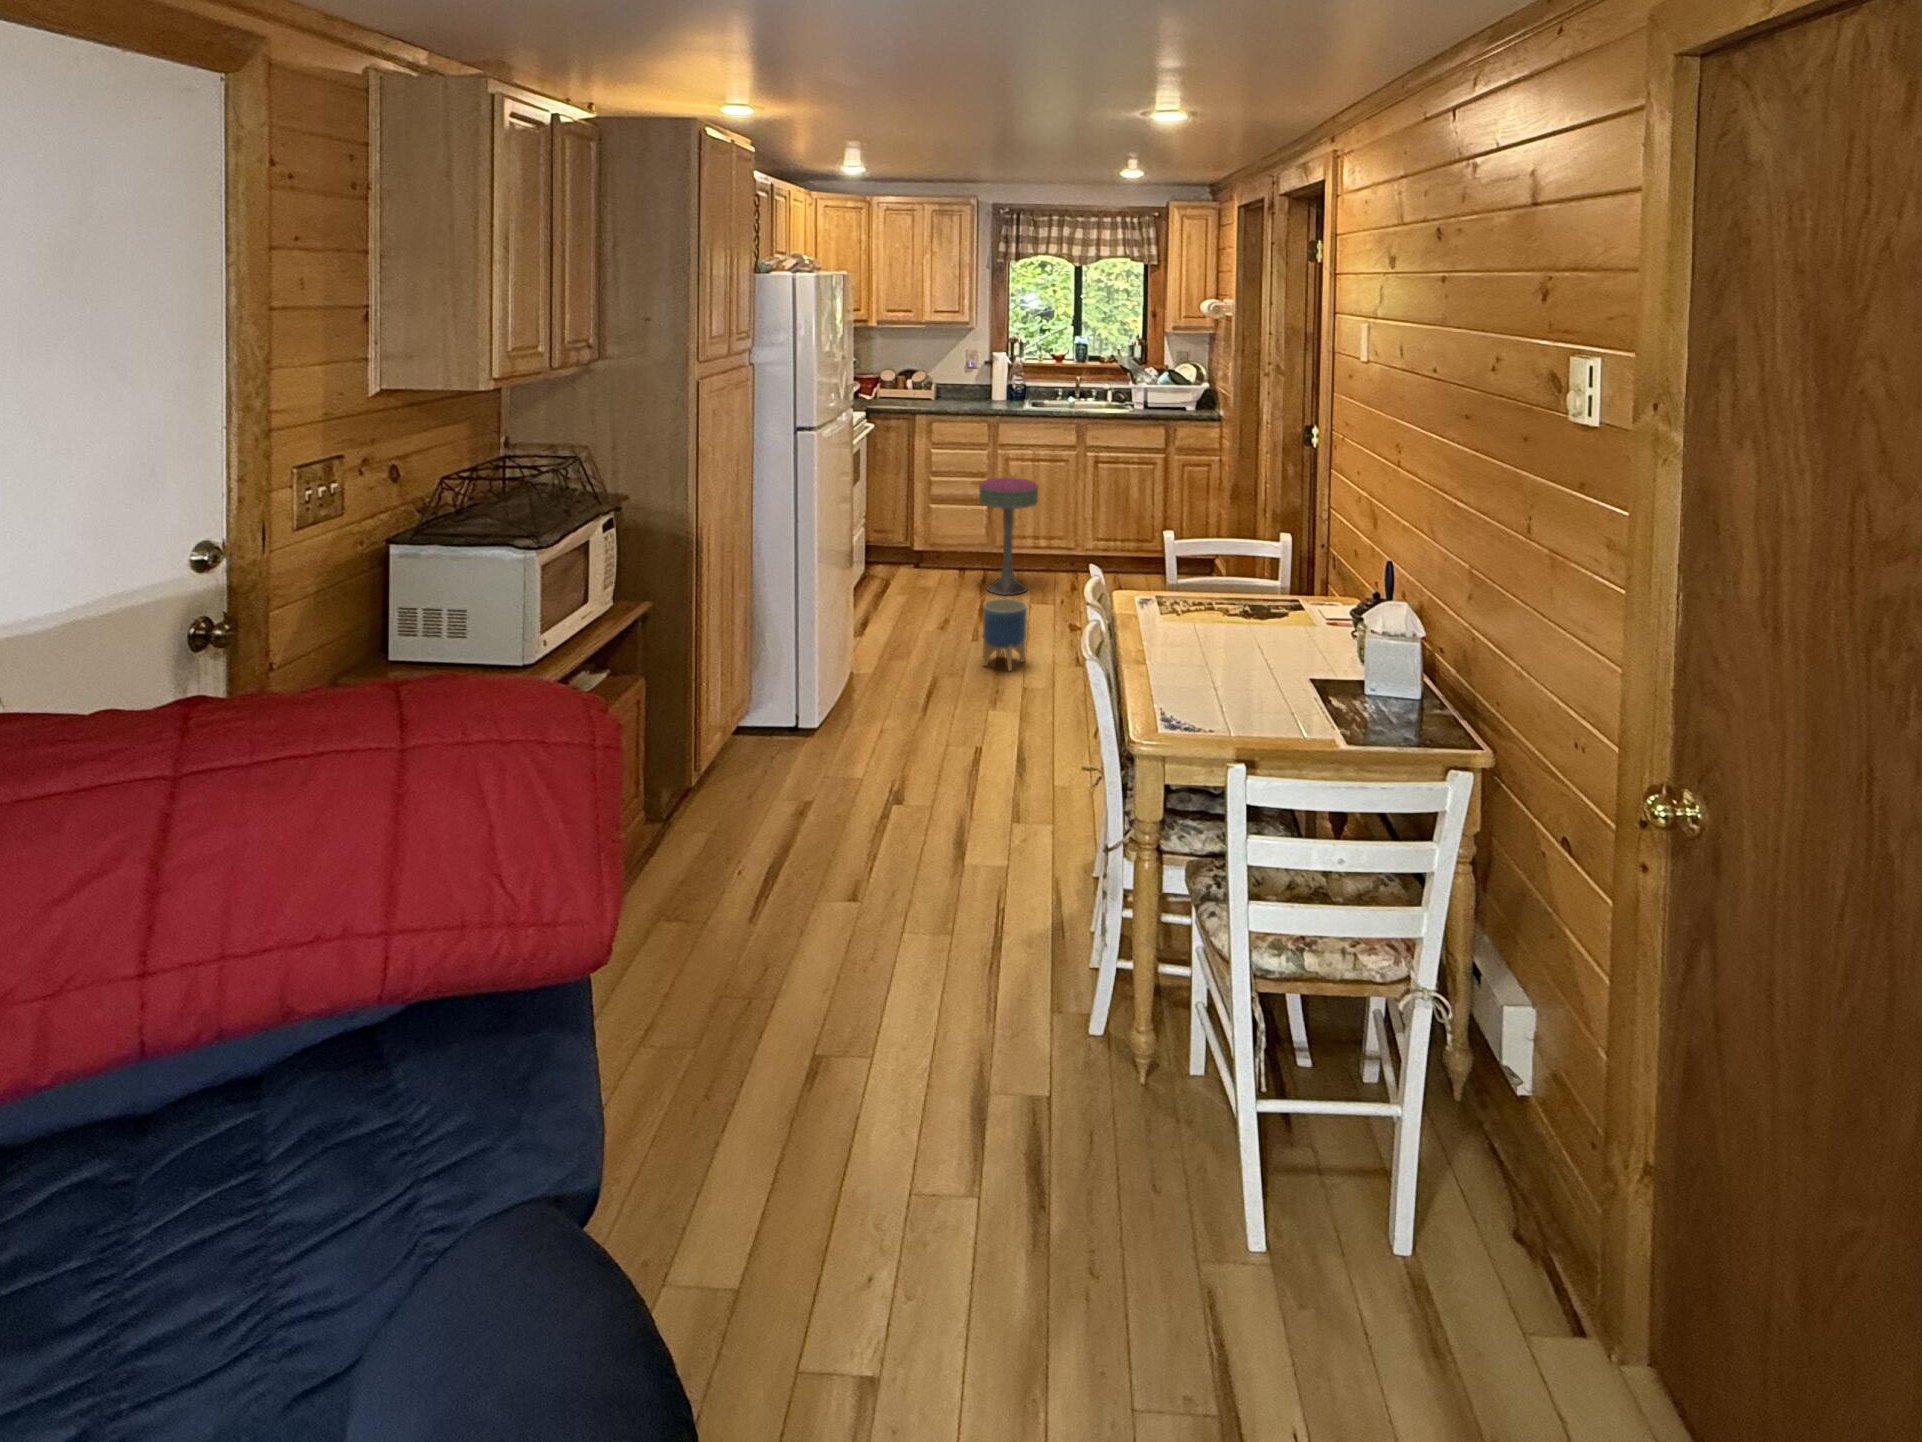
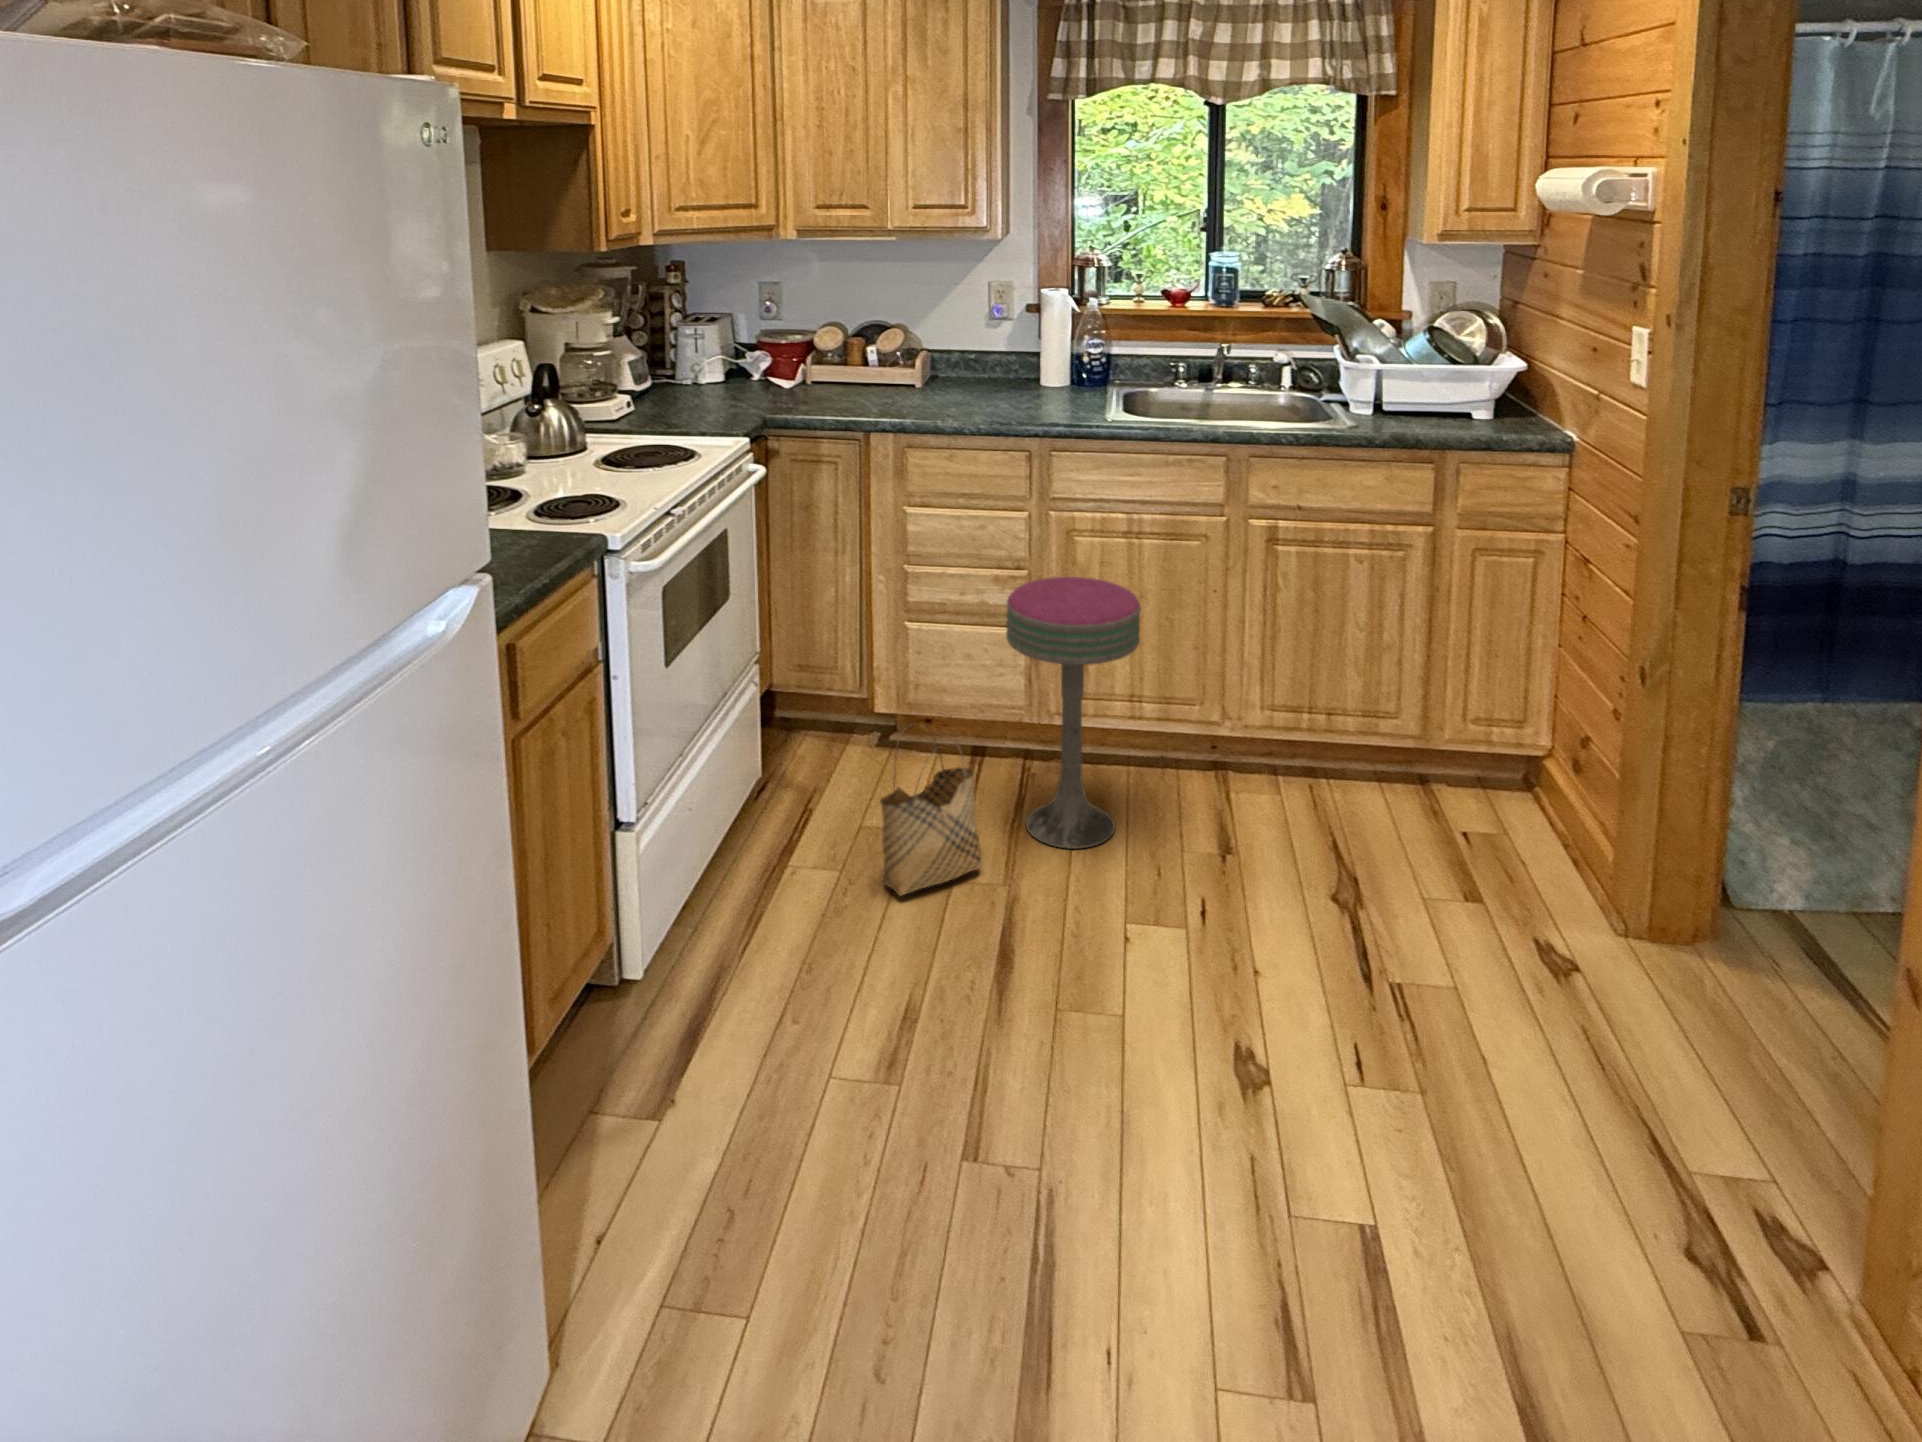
woven basket: none [925,535,968,606] -> present [880,723,981,896]
planter: present [983,598,1027,671] -> none [1002,990,1122,1222]

